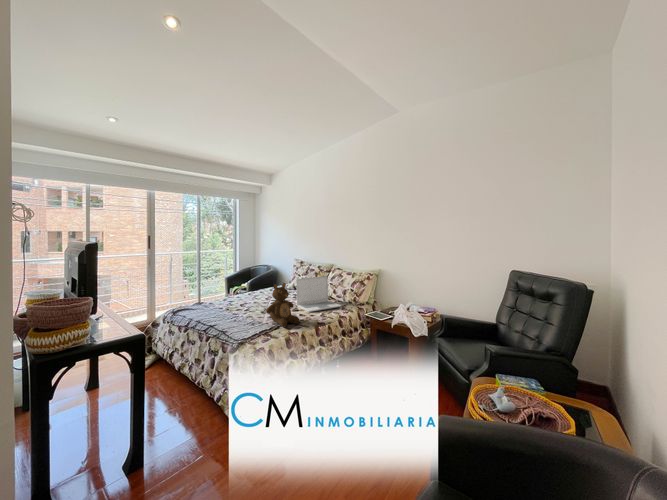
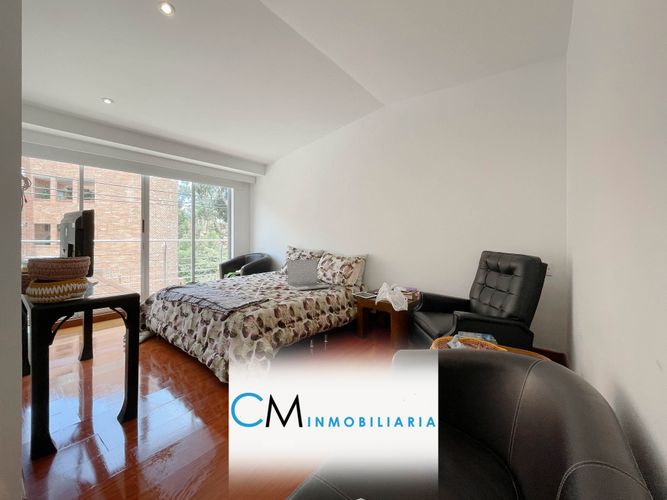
teddy bear: present [266,283,299,327] -> none [257,260,289,300]

